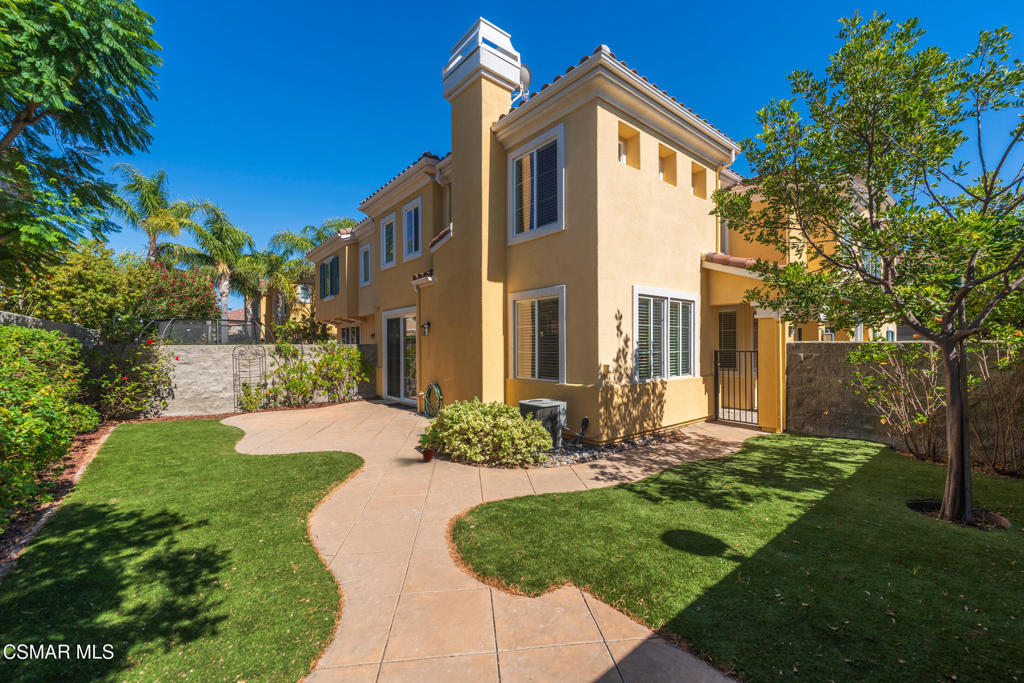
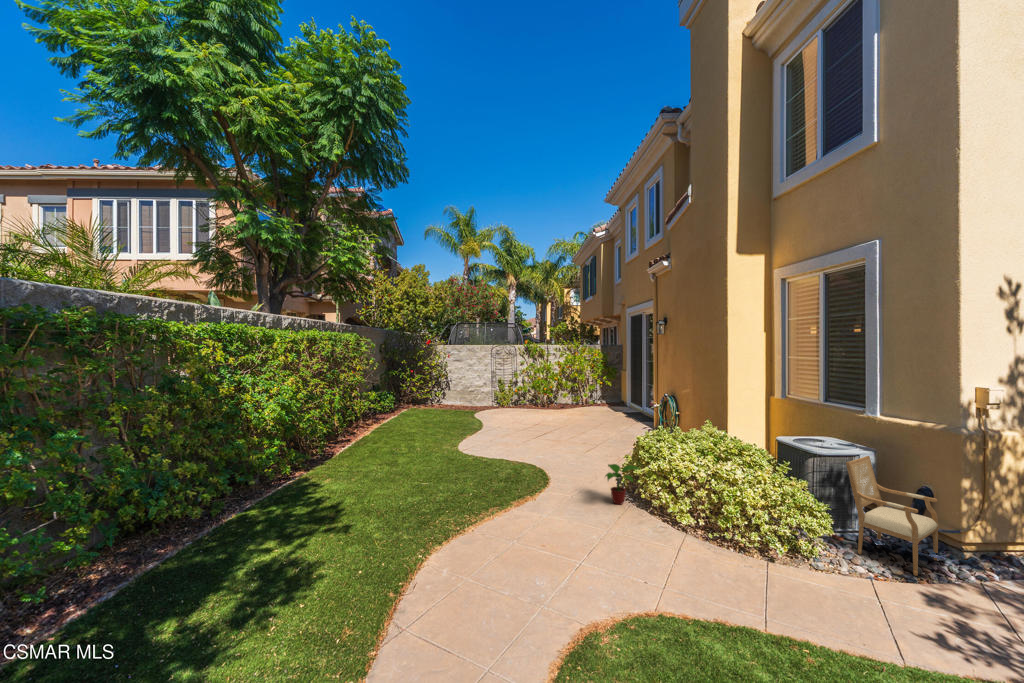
chair: none [556,403,589,458] -> present [846,456,939,576]

